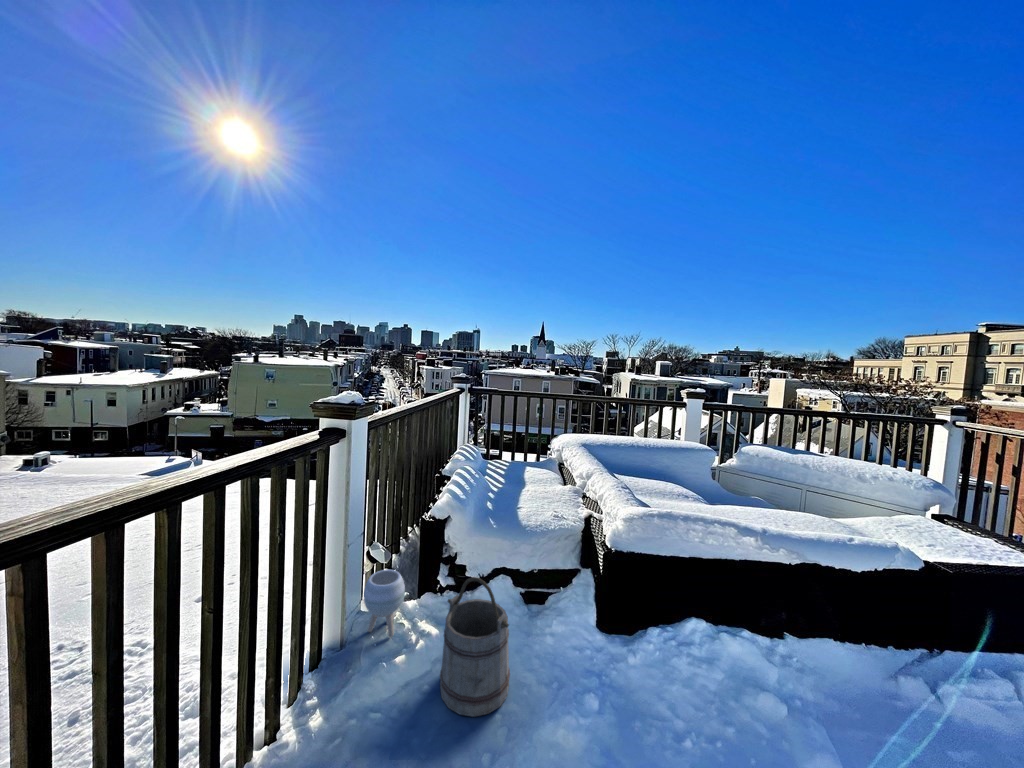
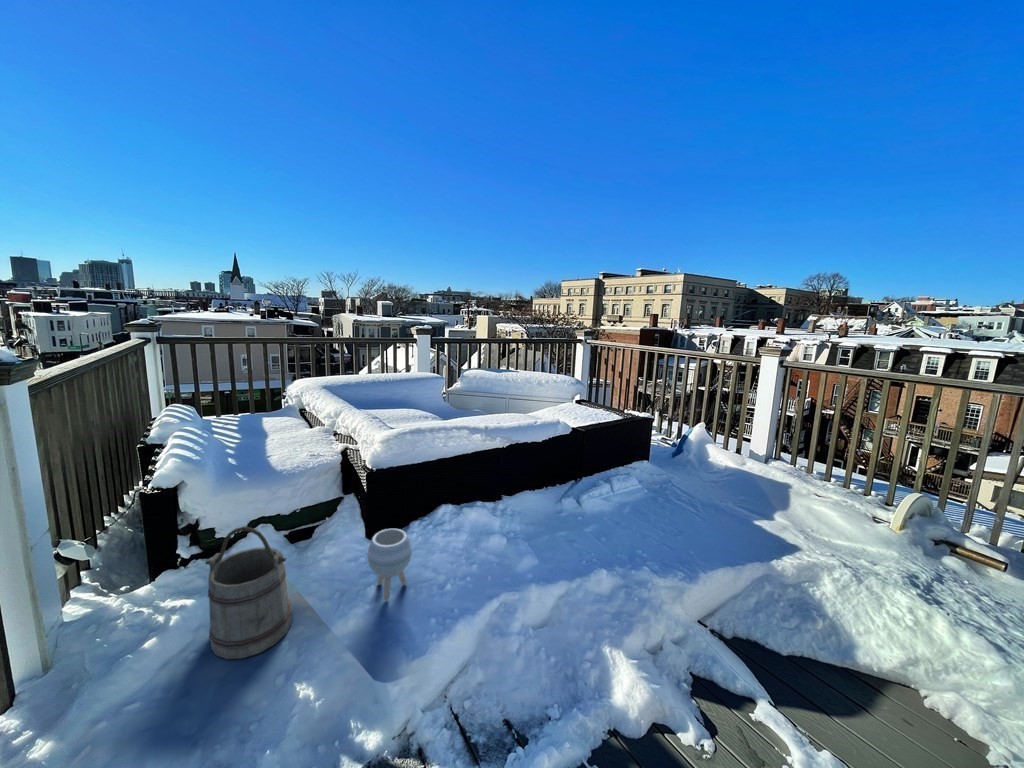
planter: present [364,570,405,637] -> present [368,529,412,600]

